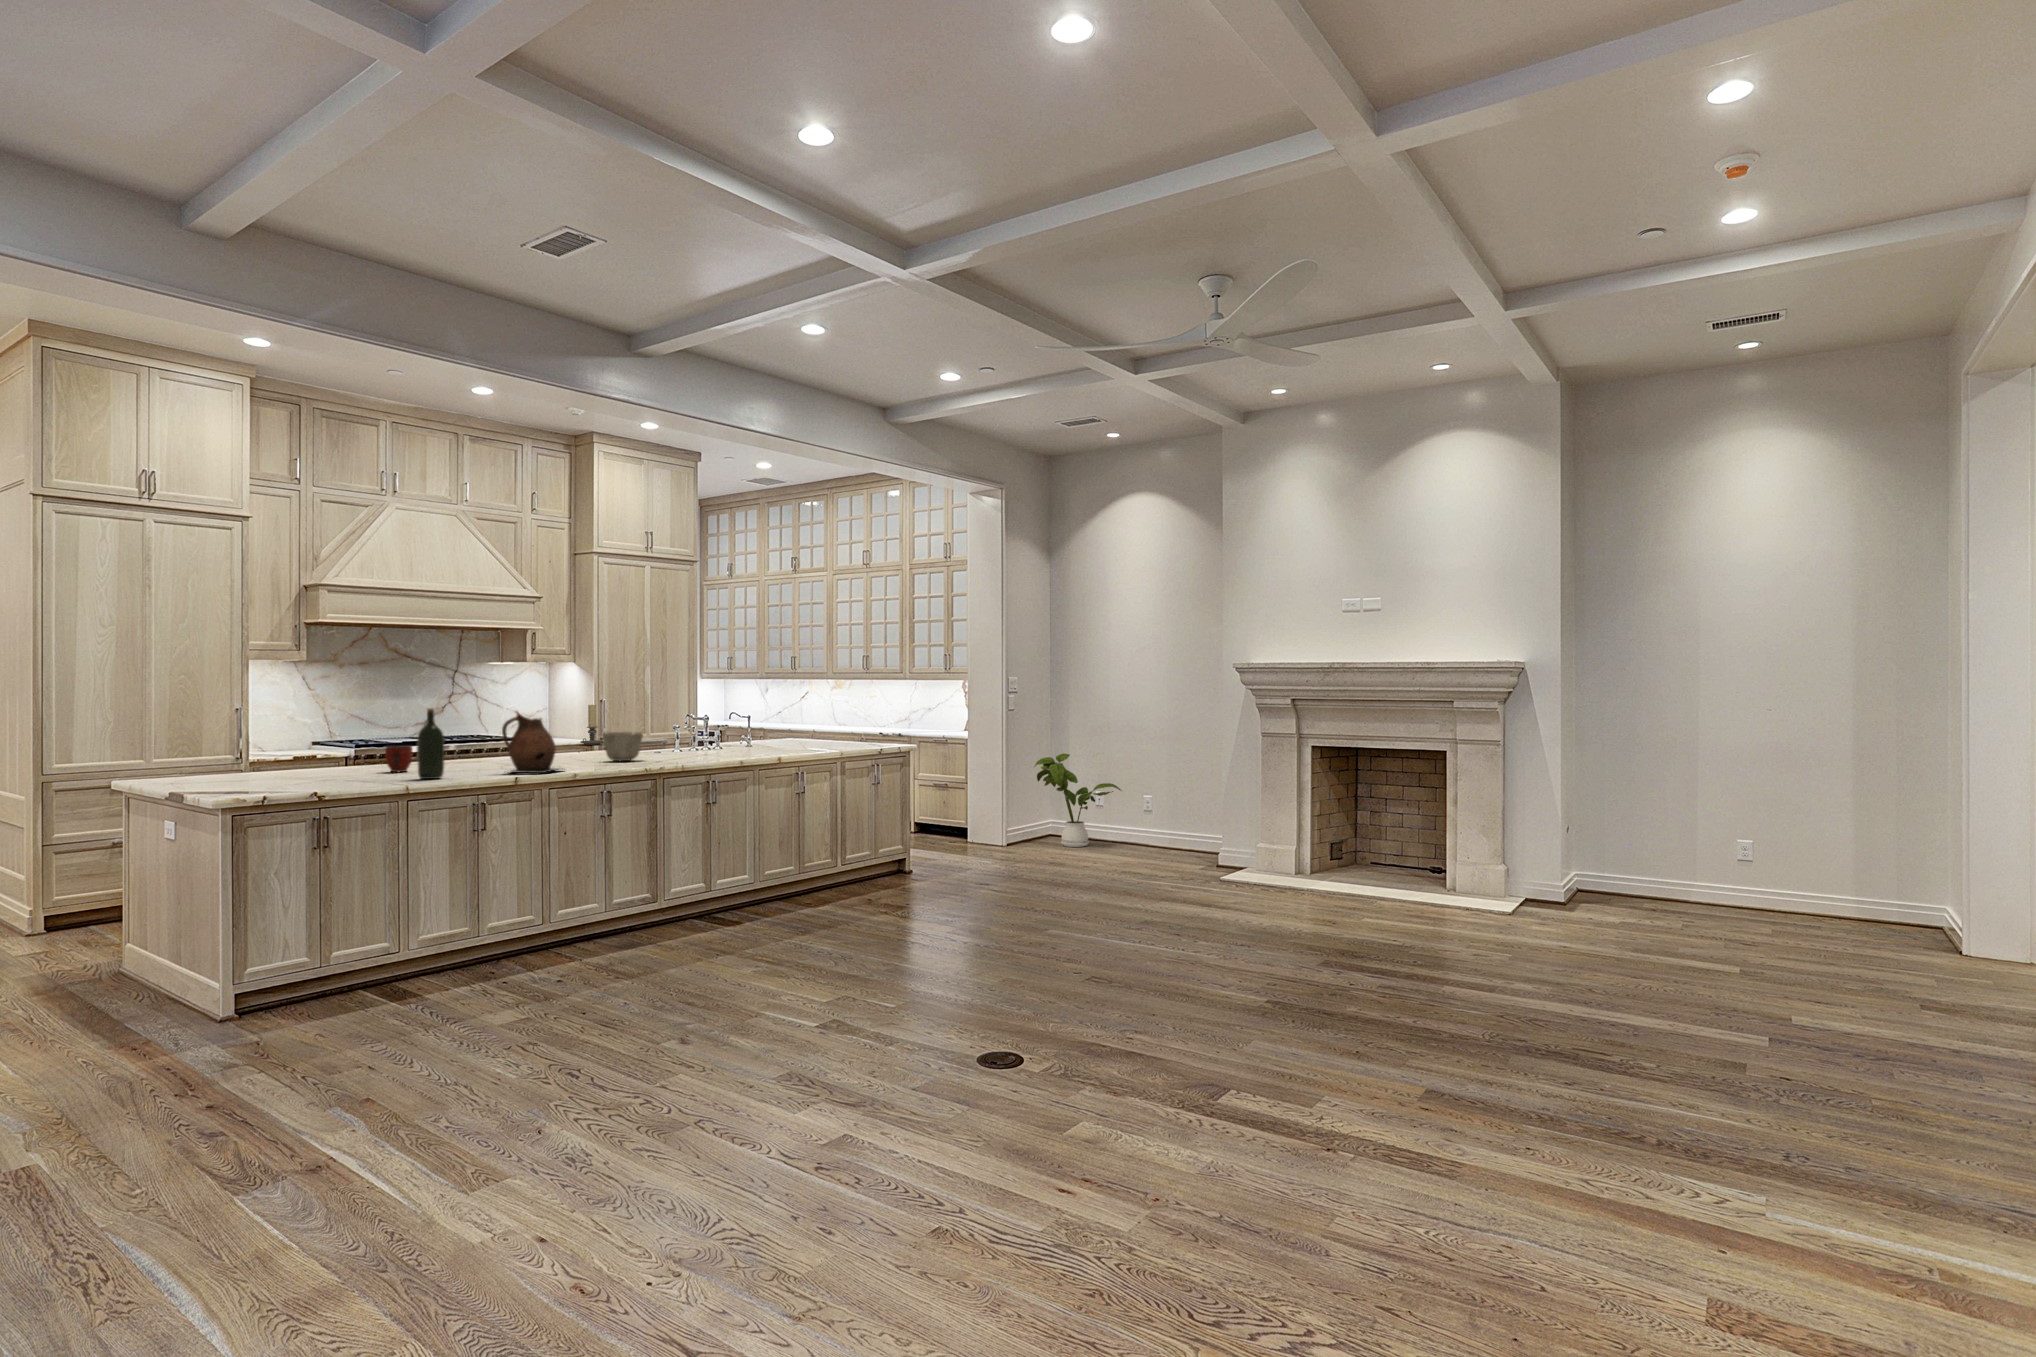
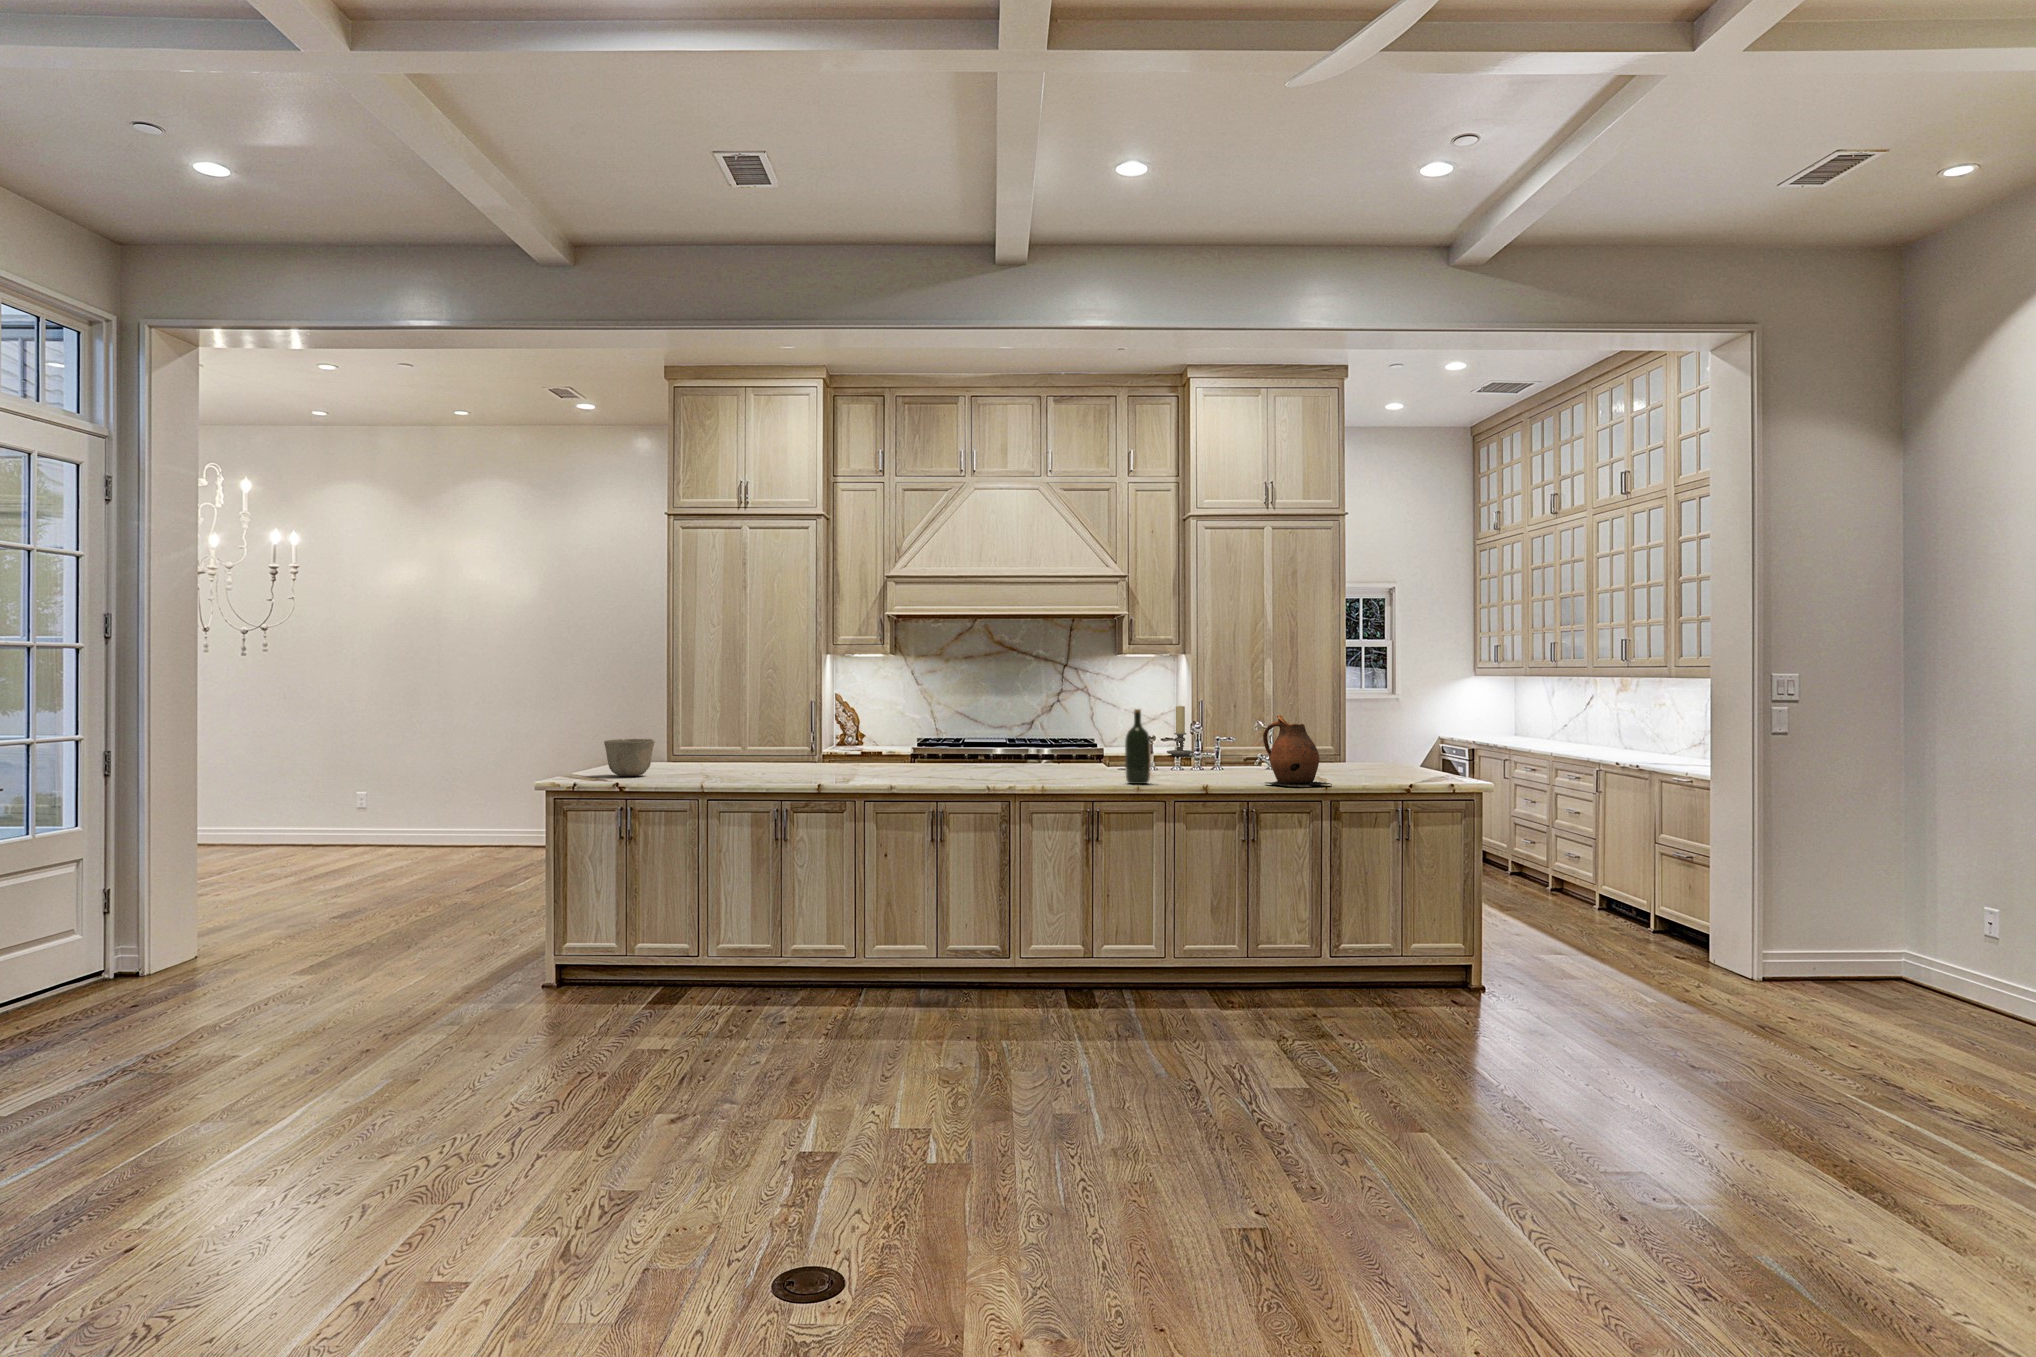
wine bottle: present [417,708,444,779] -> present [1125,709,1151,784]
ceramic pitcher: present [502,712,565,773] -> present [1263,715,1332,787]
ceramic bowl: present [602,732,643,761] -> present [604,739,655,776]
mug: present [385,745,412,772] -> none [769,743,797,772]
house plant: present [1035,754,1122,847] -> none [1804,822,2000,1008]

